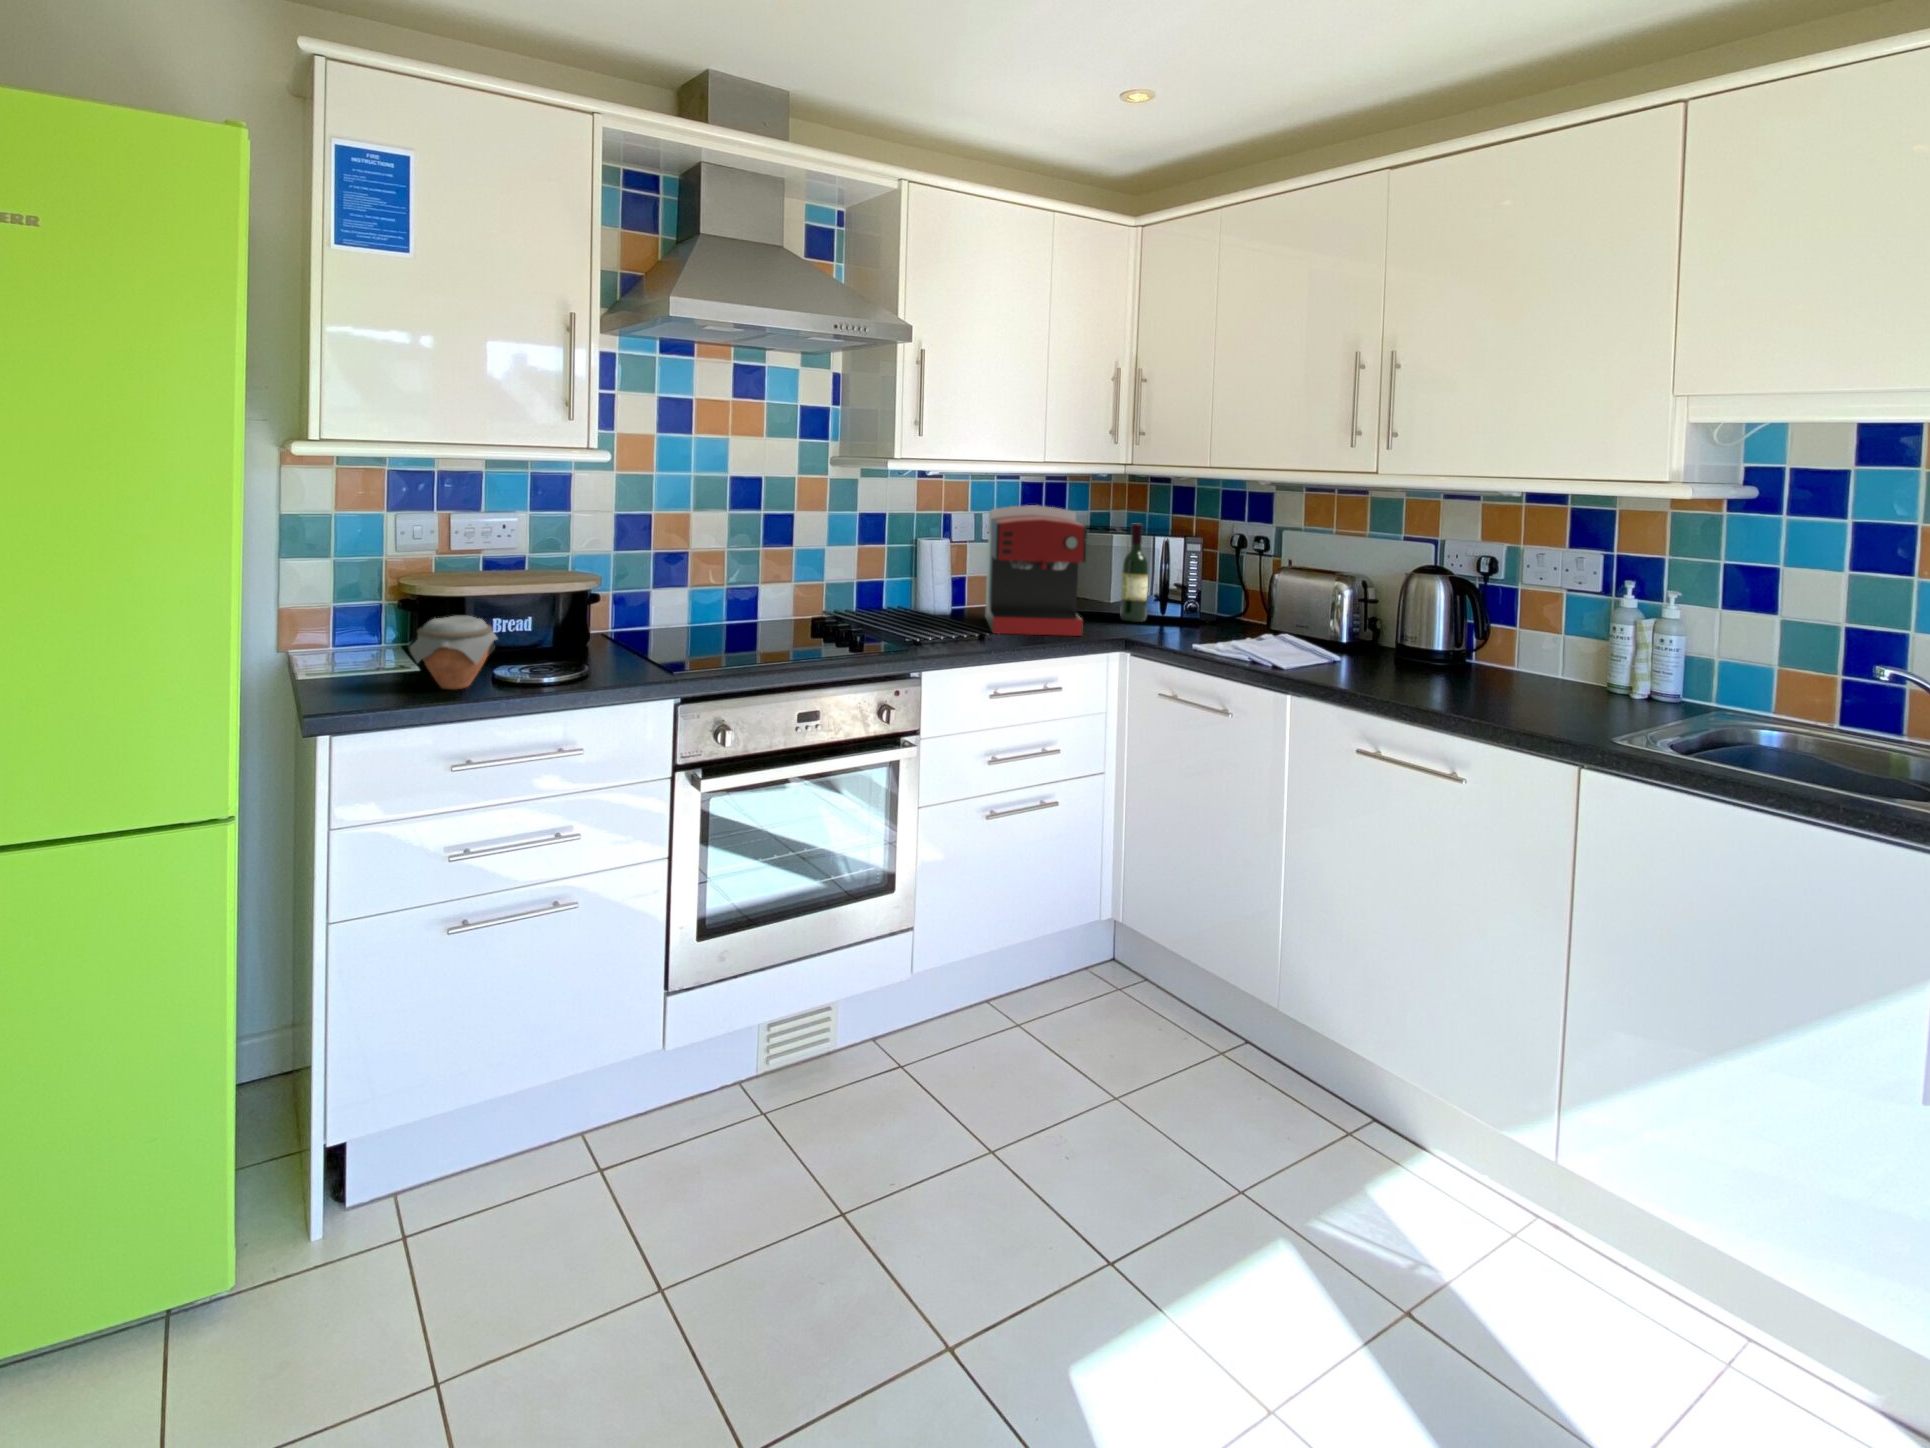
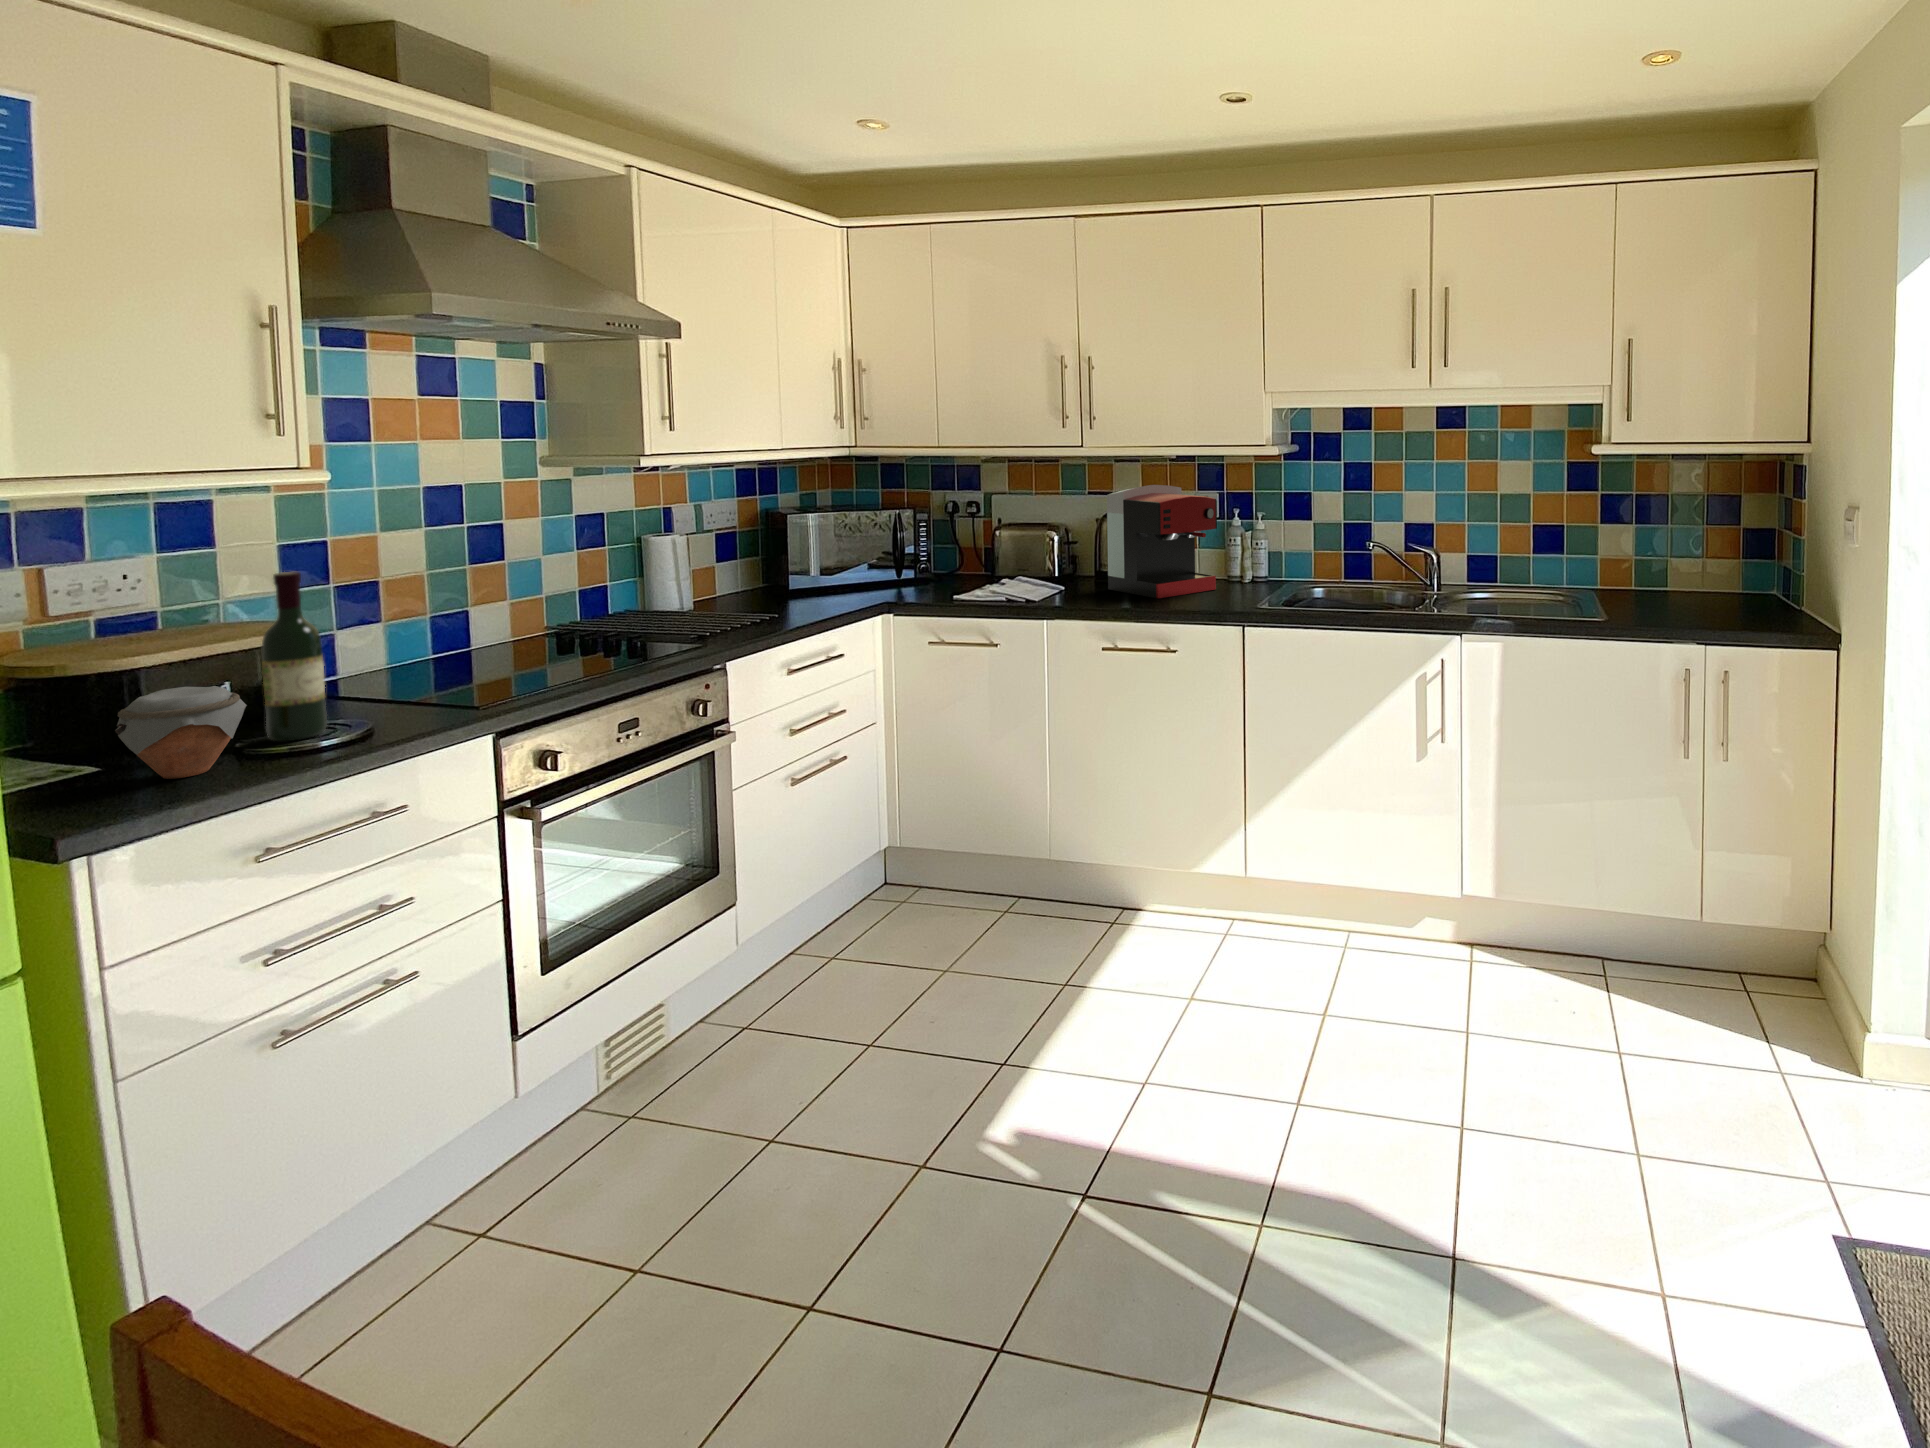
coffee maker: present [985,505,1087,636] -> present [1107,485,1217,598]
wine bottle: present [1121,524,1148,622] -> present [262,572,327,741]

